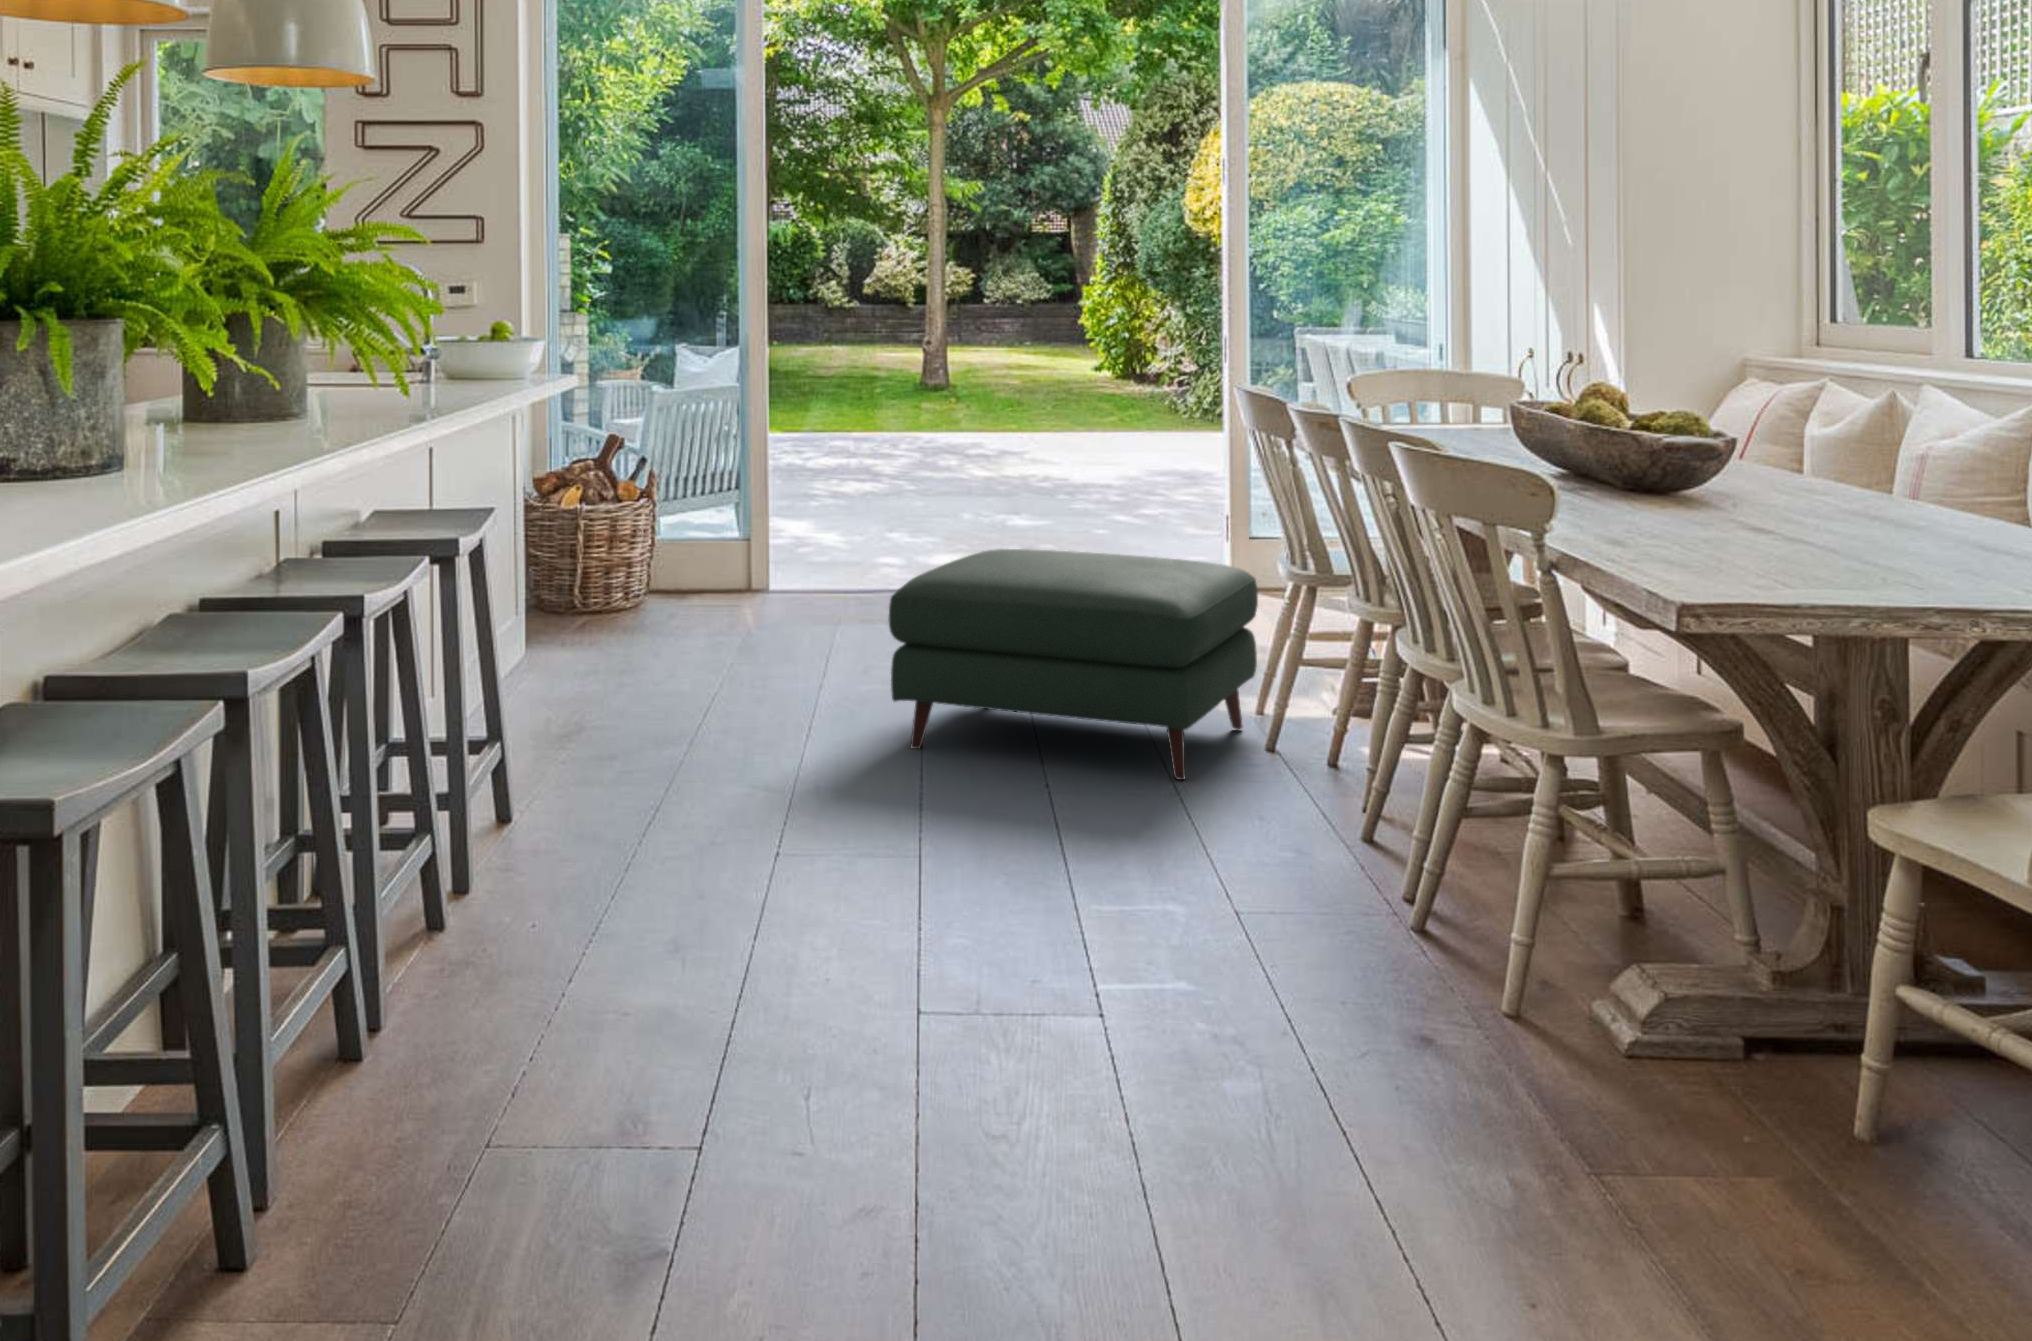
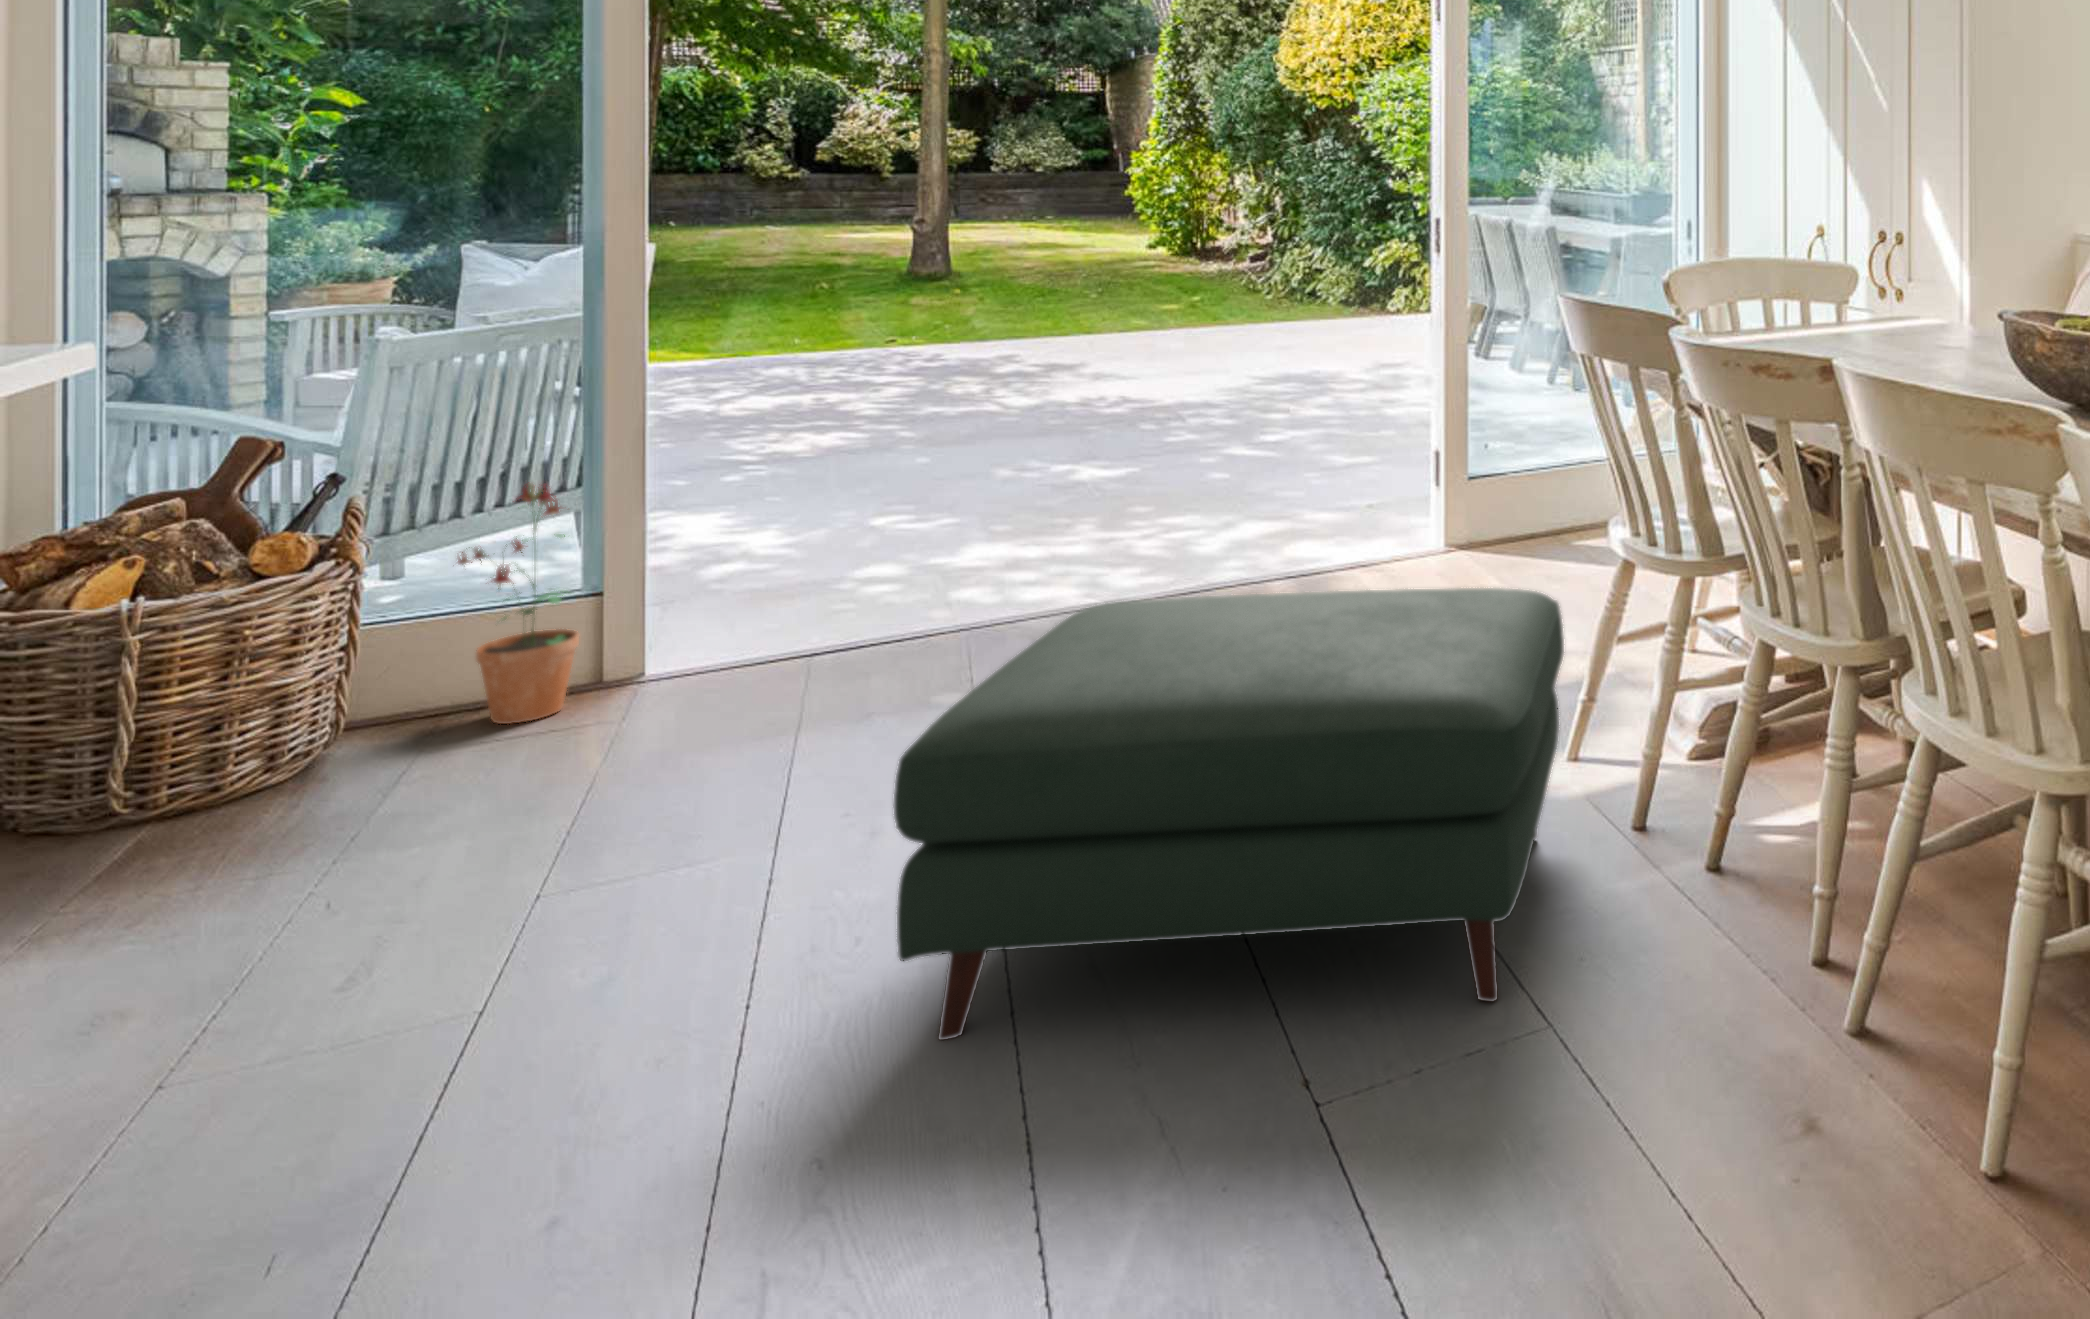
potted plant: none [689,477,746,613] -> present [458,483,579,724]

